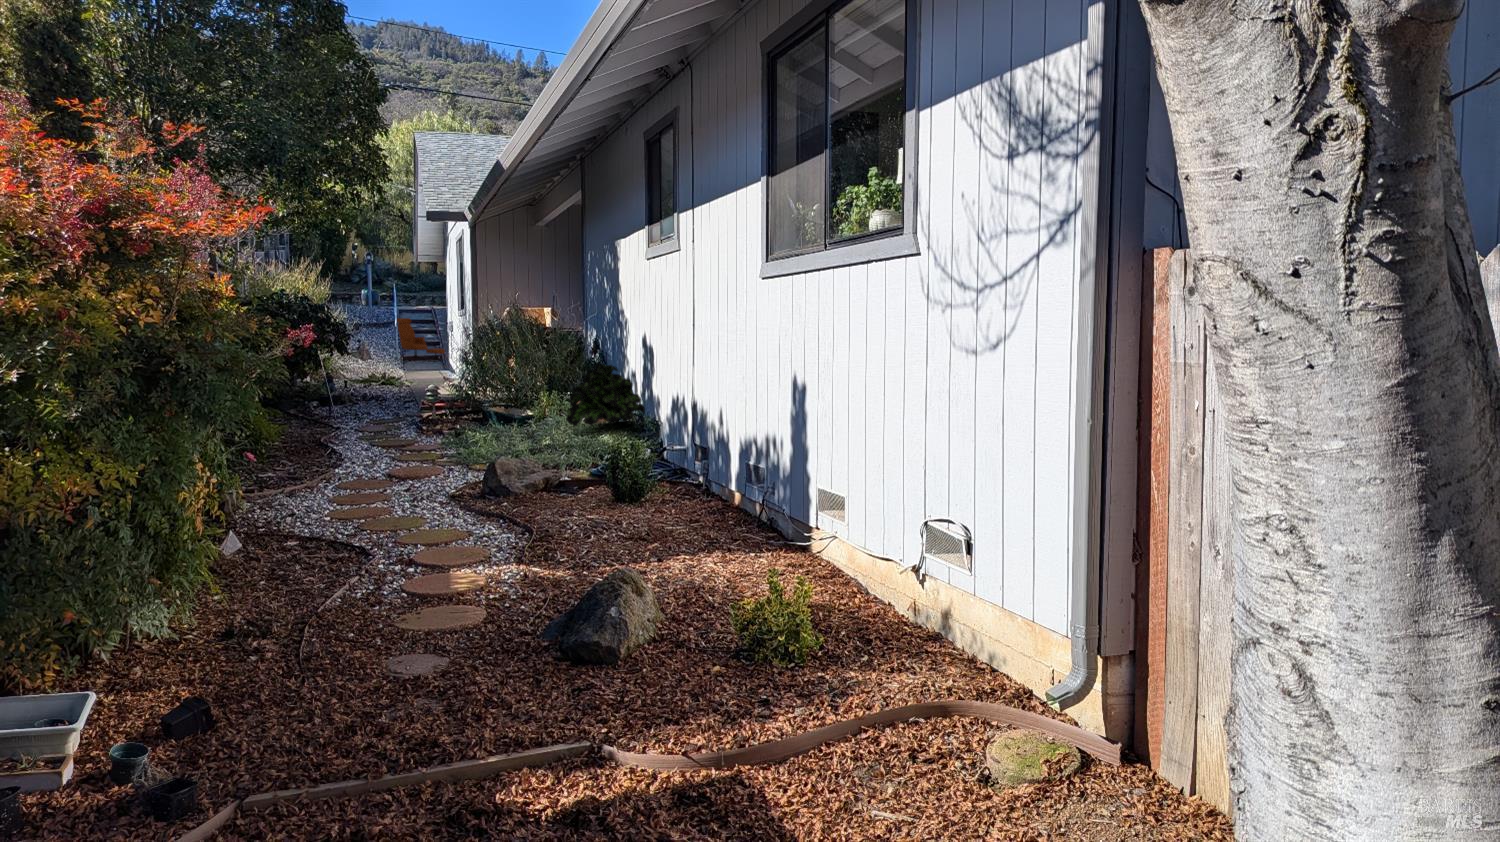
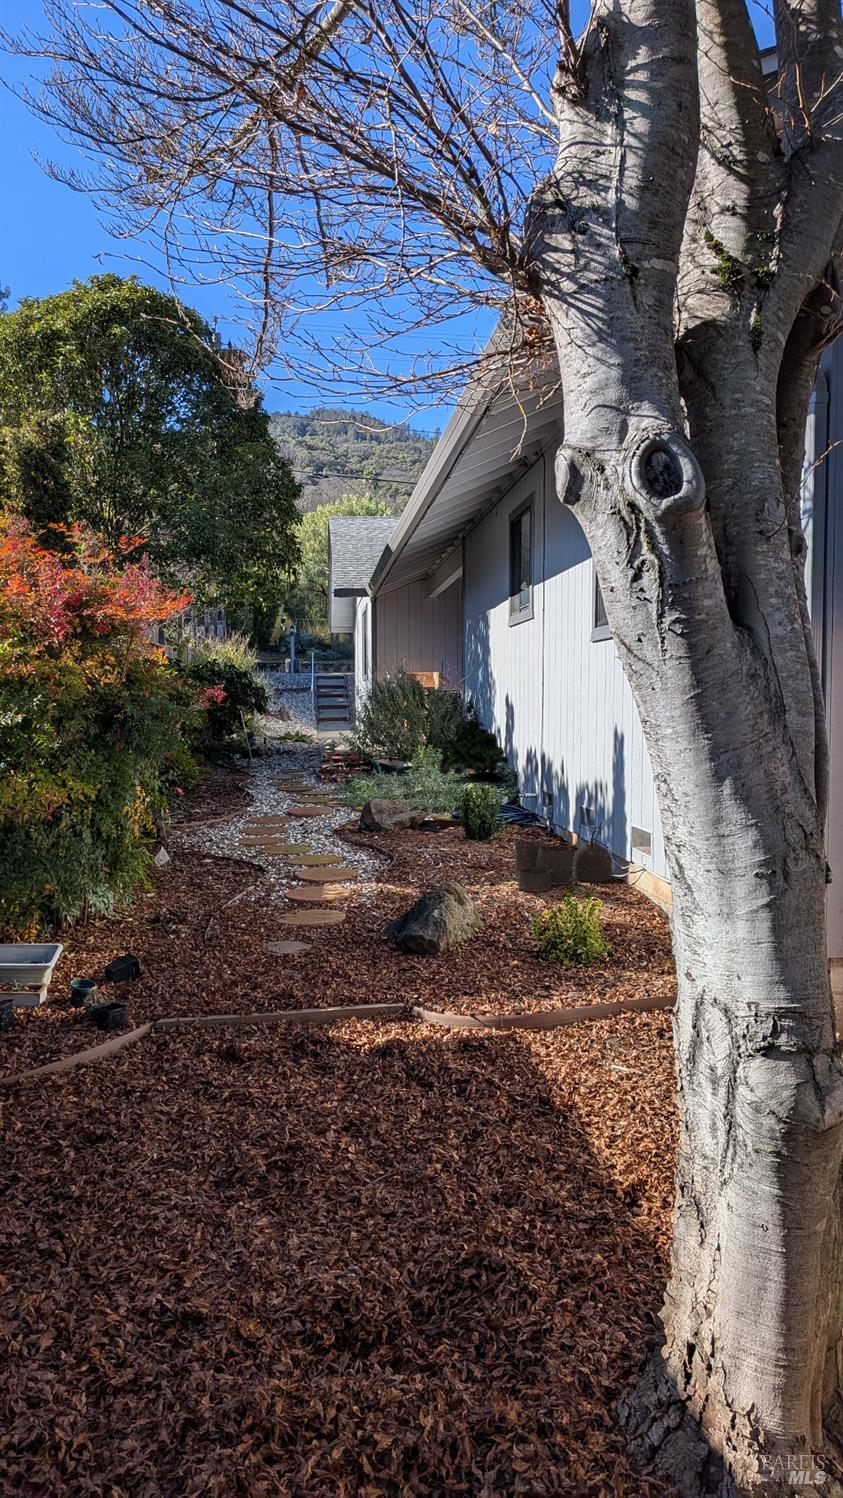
lounge chair: present [397,318,445,360] -> none [310,683,350,721]
woven basket: none [678,500,789,567] -> present [514,837,612,892]

